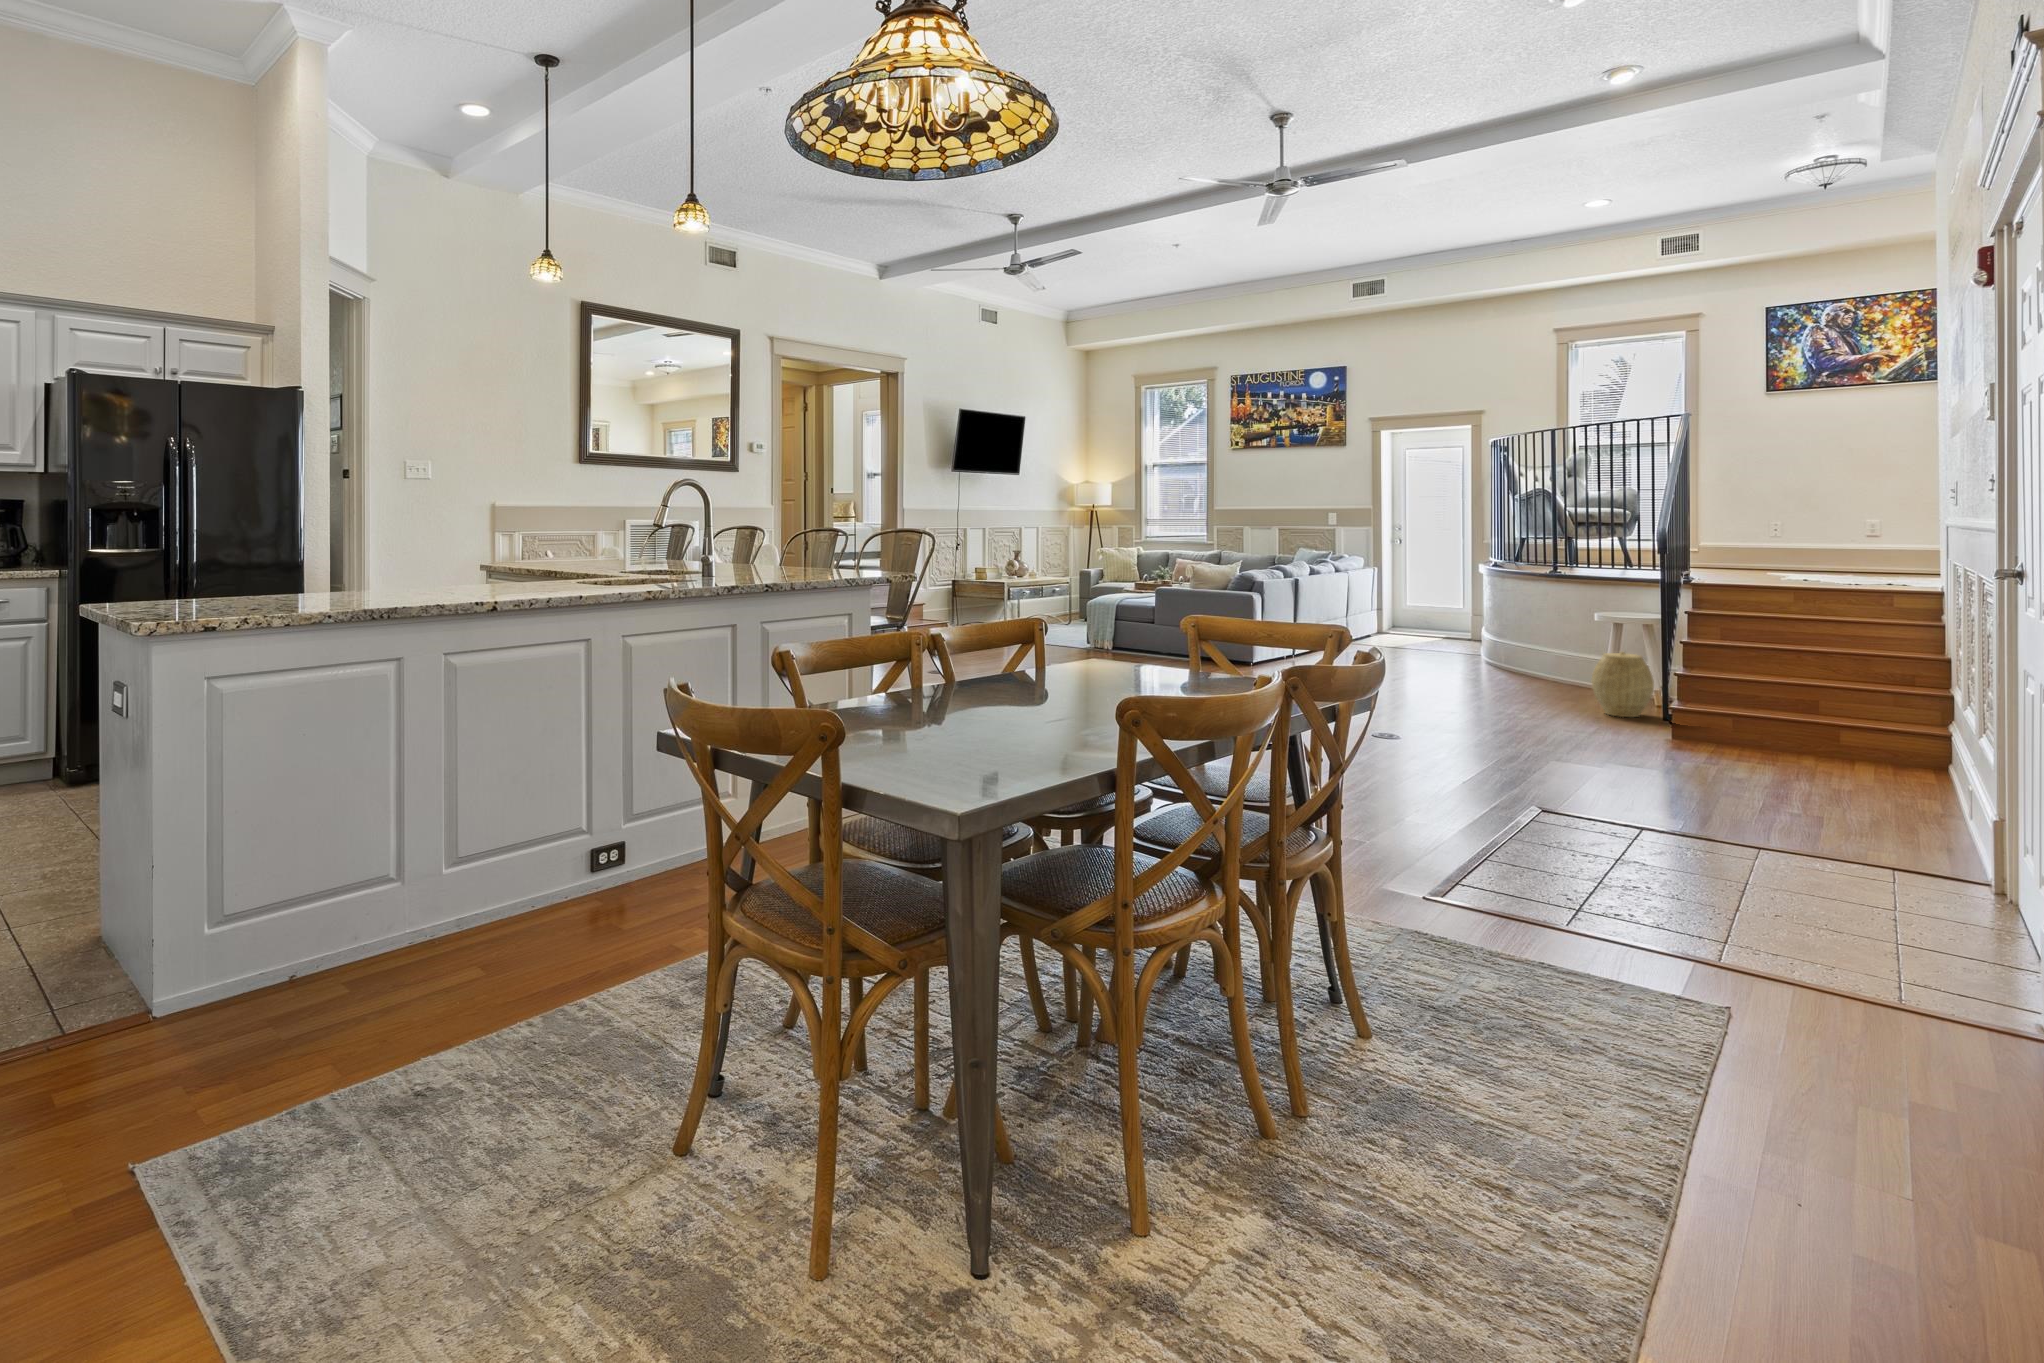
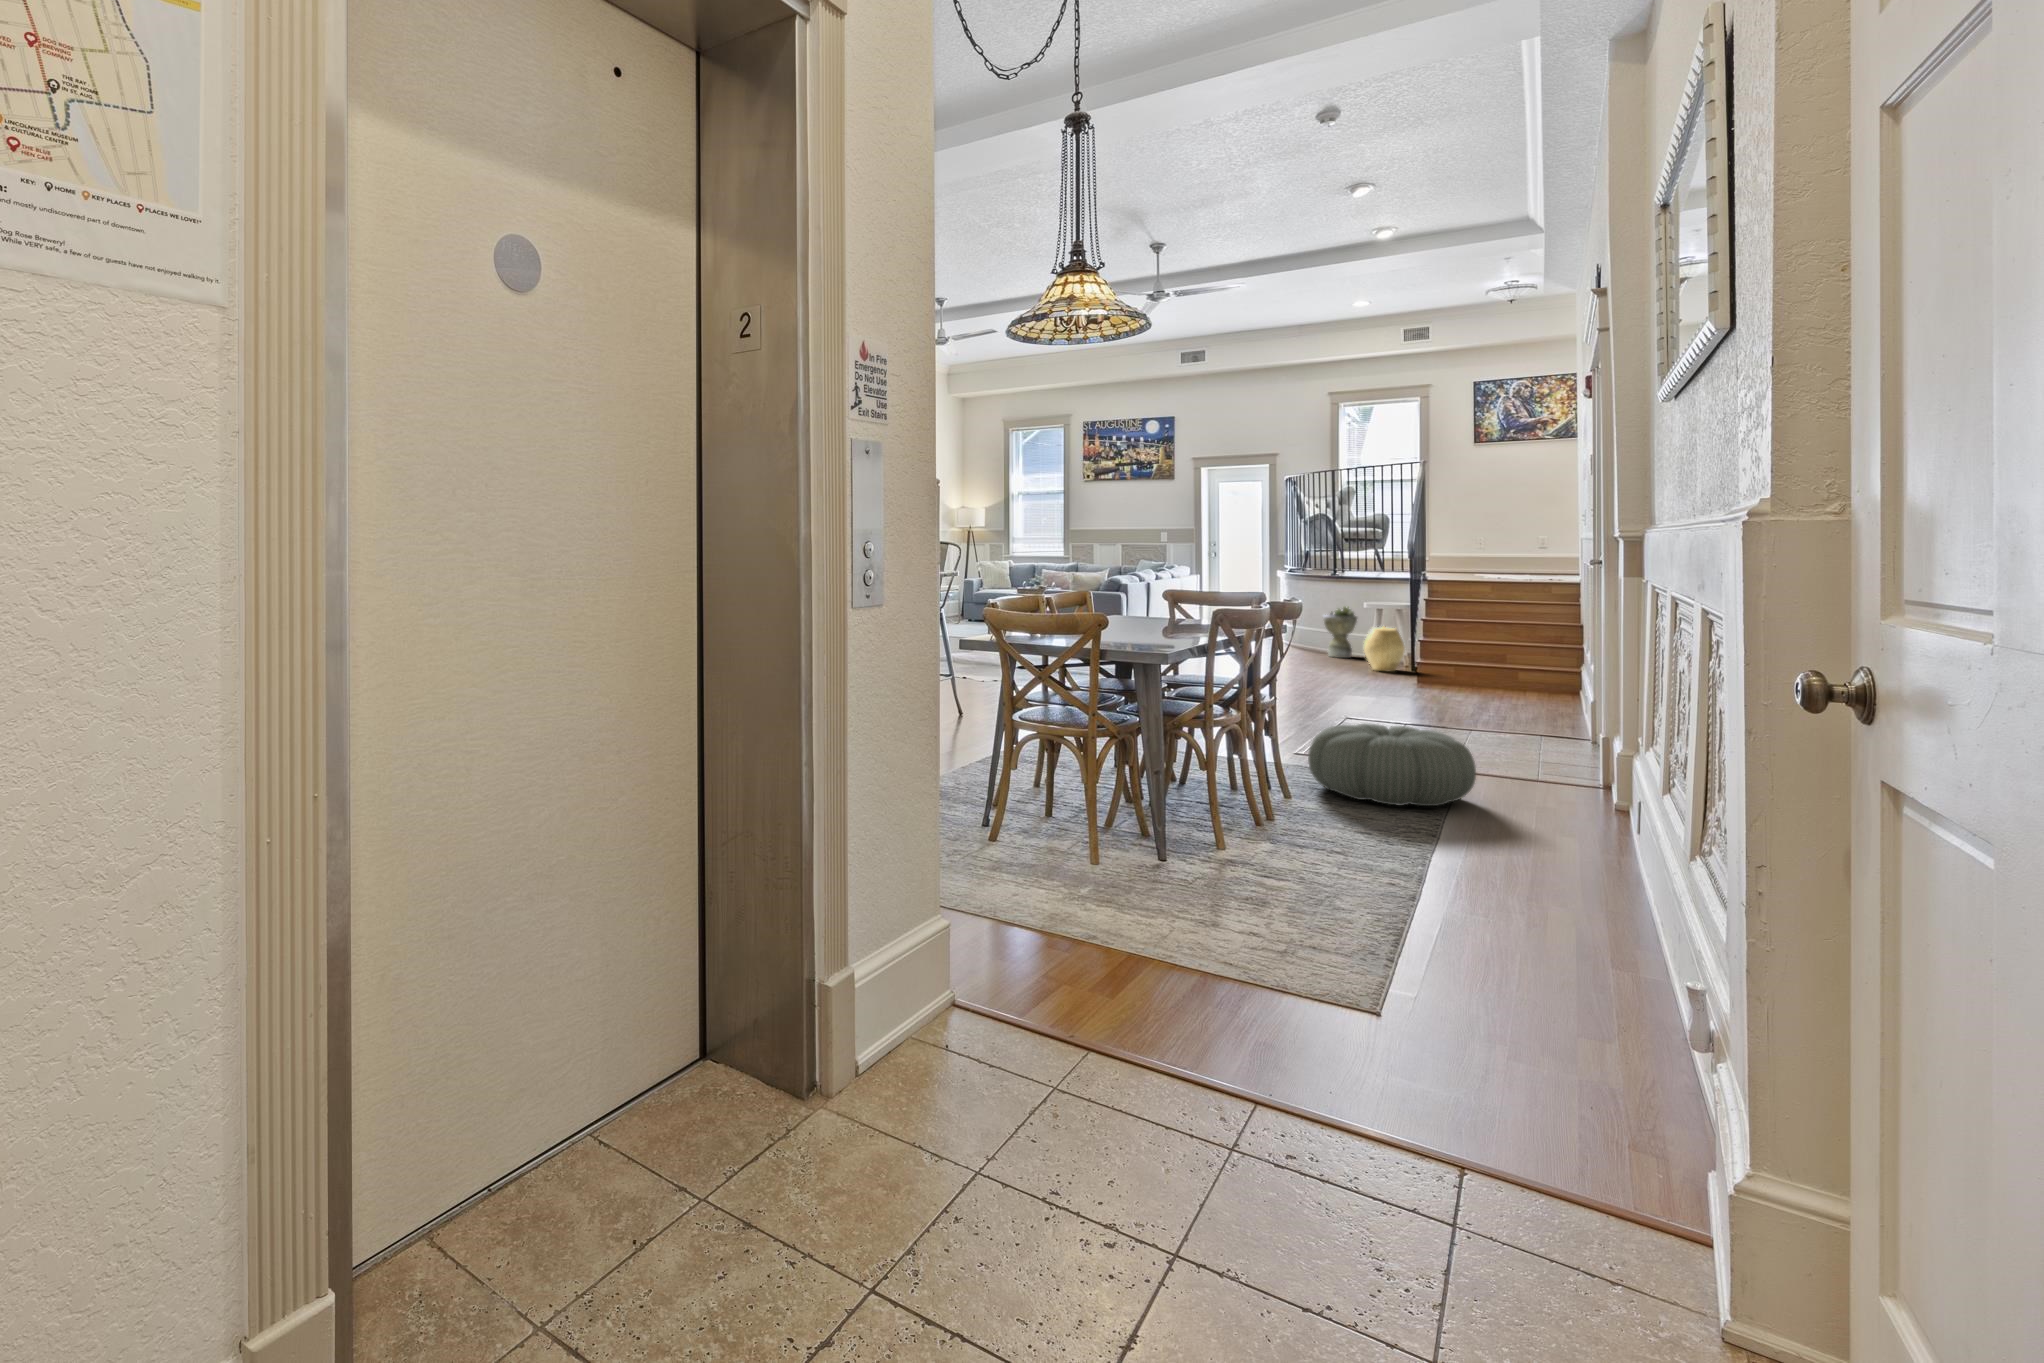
planter: none [1535,618,1586,690] -> present [1323,606,1357,658]
pouf: none [1429,898,1776,1109] -> present [1308,724,1476,806]

